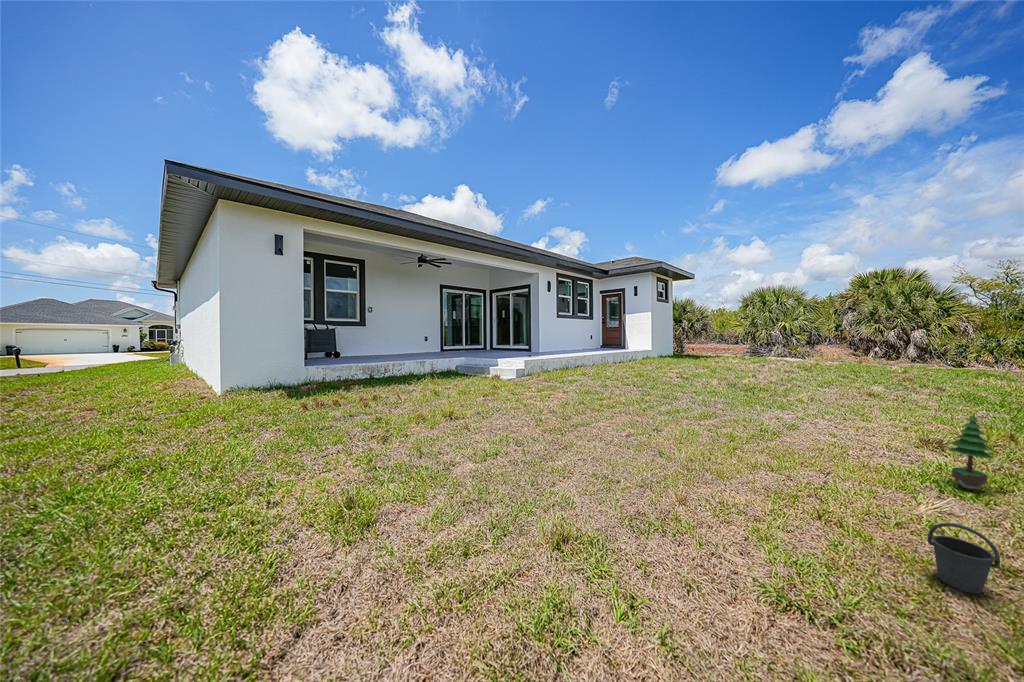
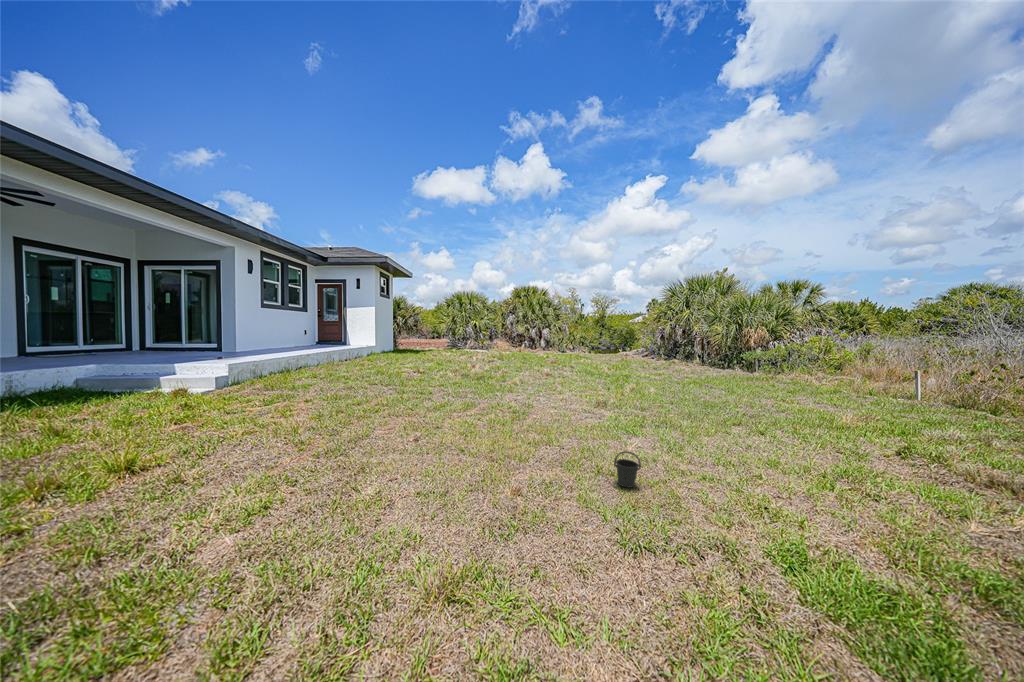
potted tree: present [949,414,993,490] -> none [597,385,613,430]

